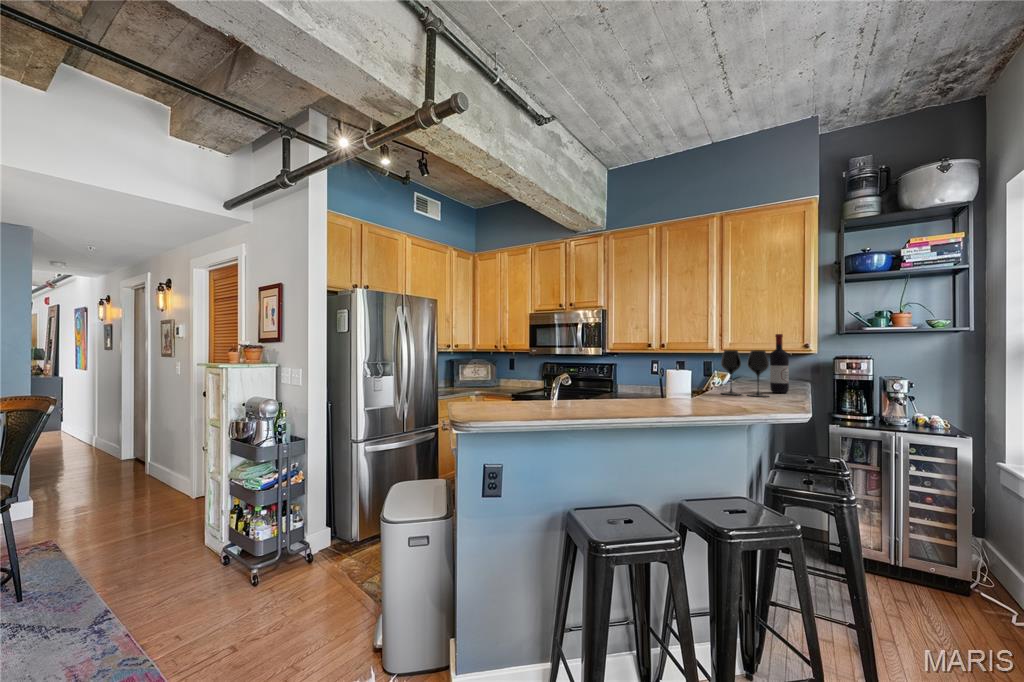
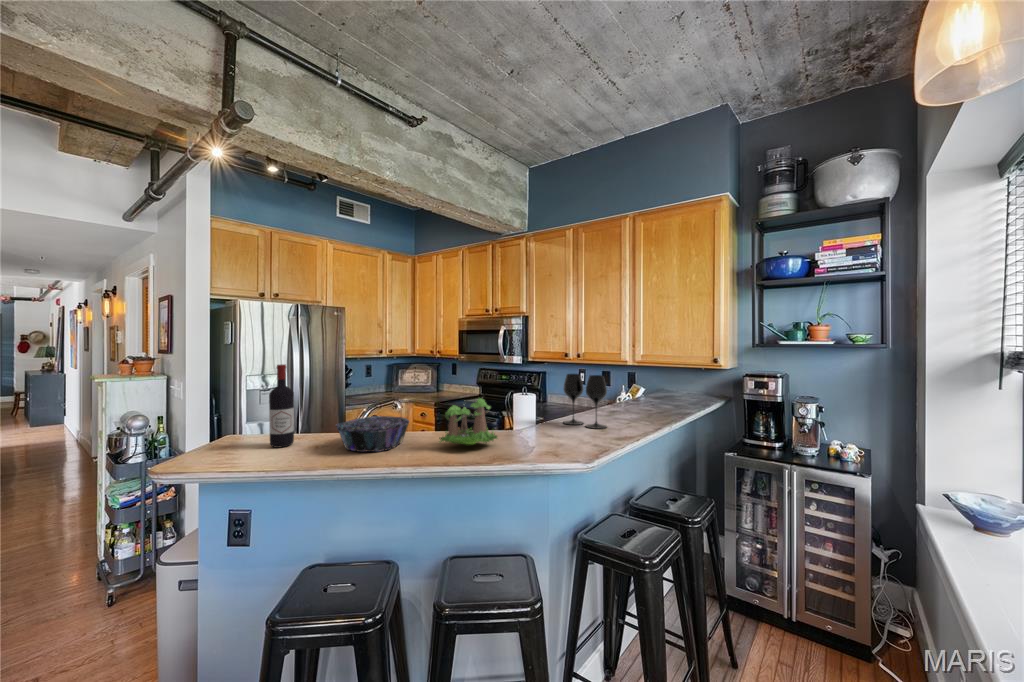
wine bottle: present [770,334,789,393] -> present [269,365,294,448]
plant: none [660,346,711,407] -> present [439,398,497,444]
decorative bowl: none [564,385,629,412] -> present [336,416,409,452]

